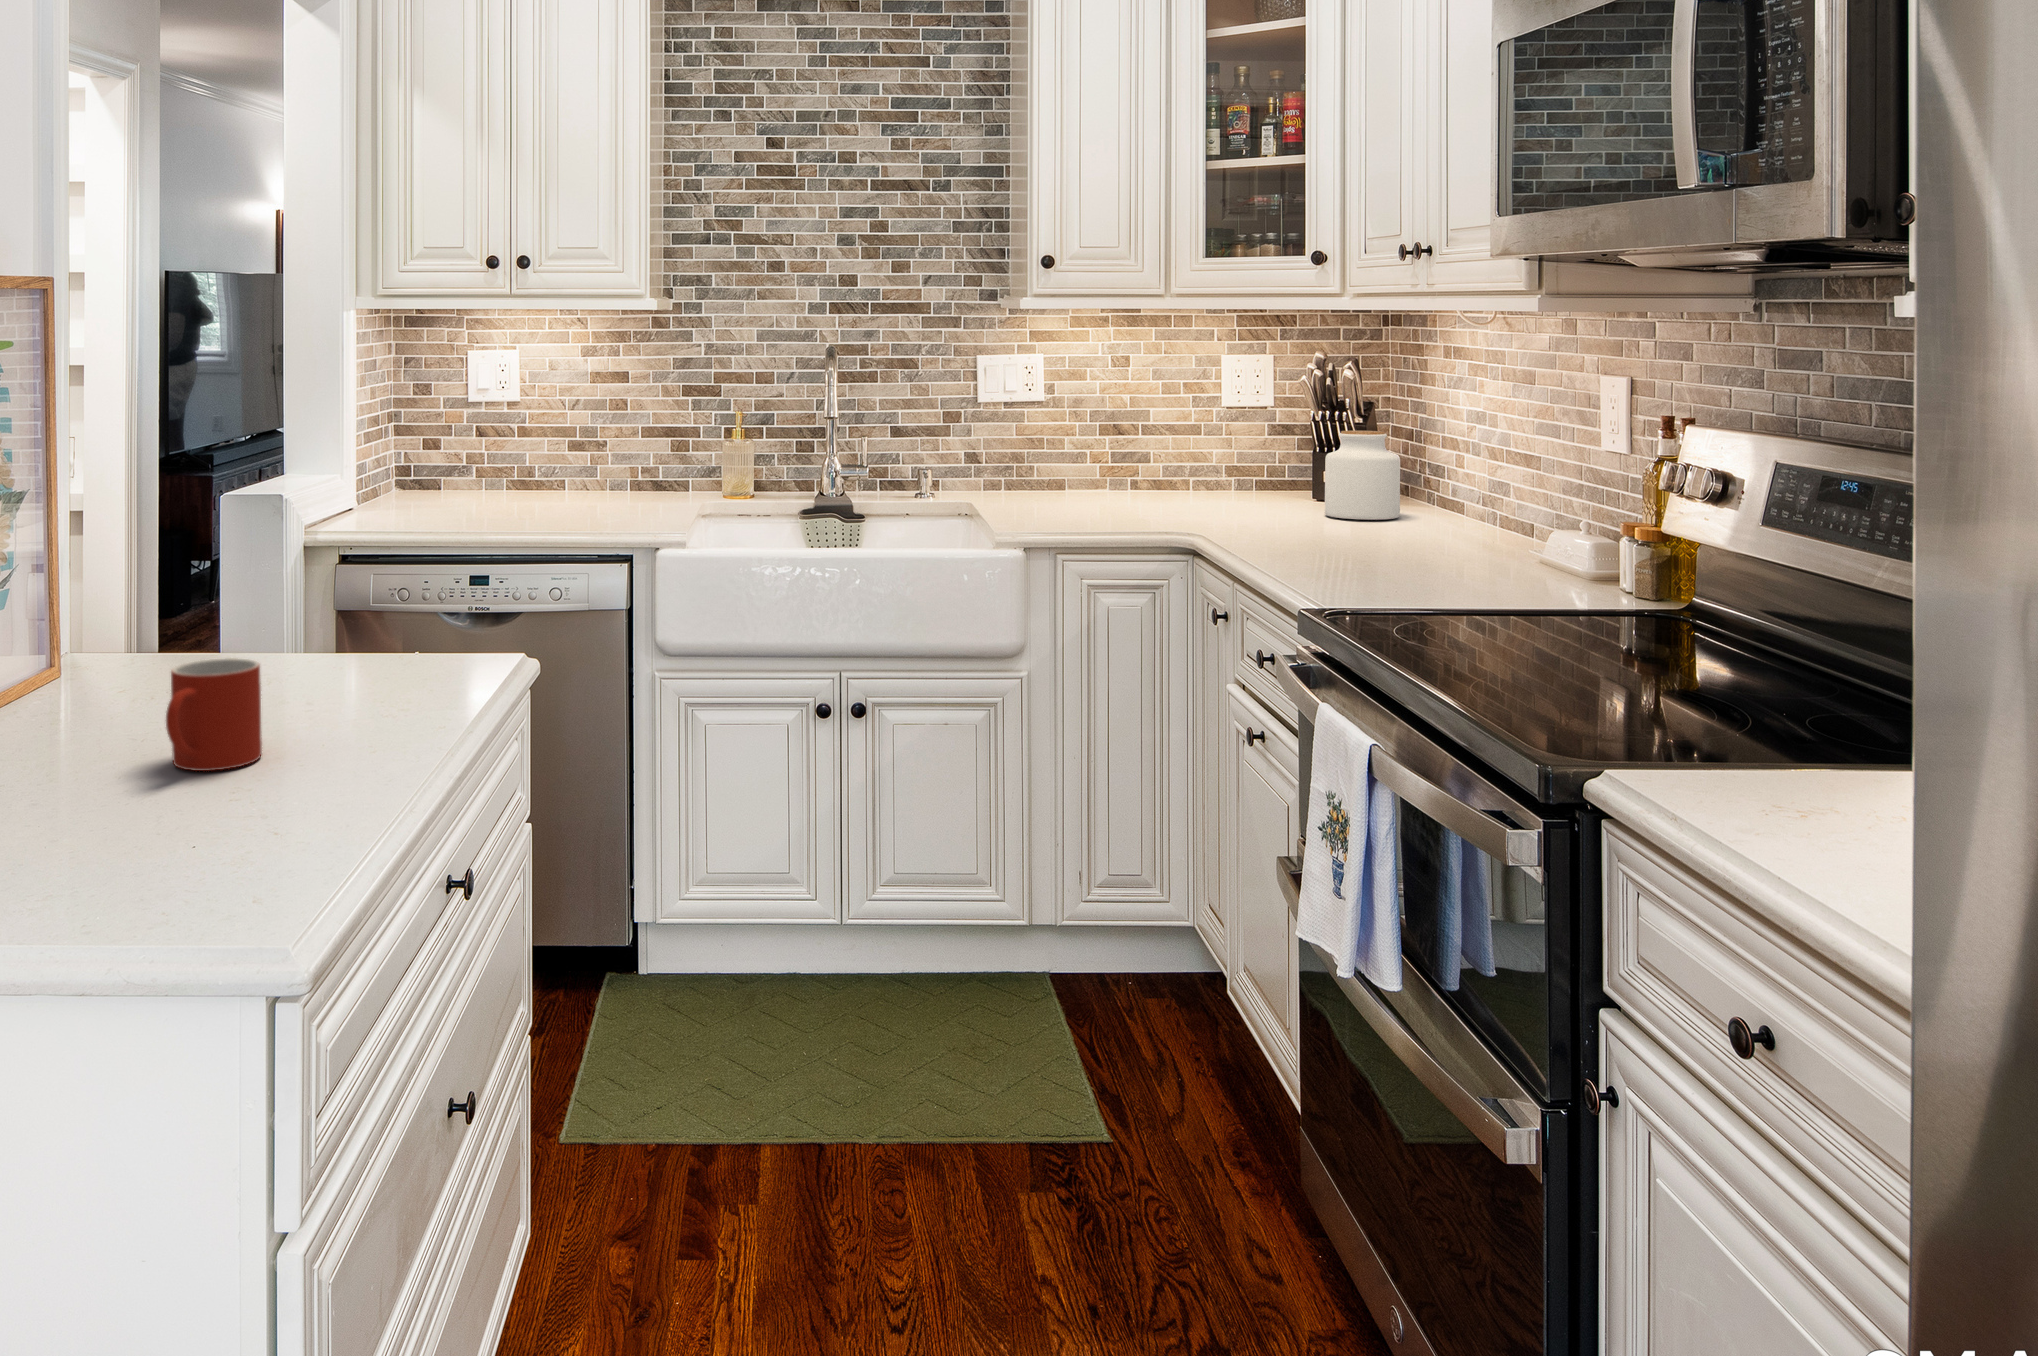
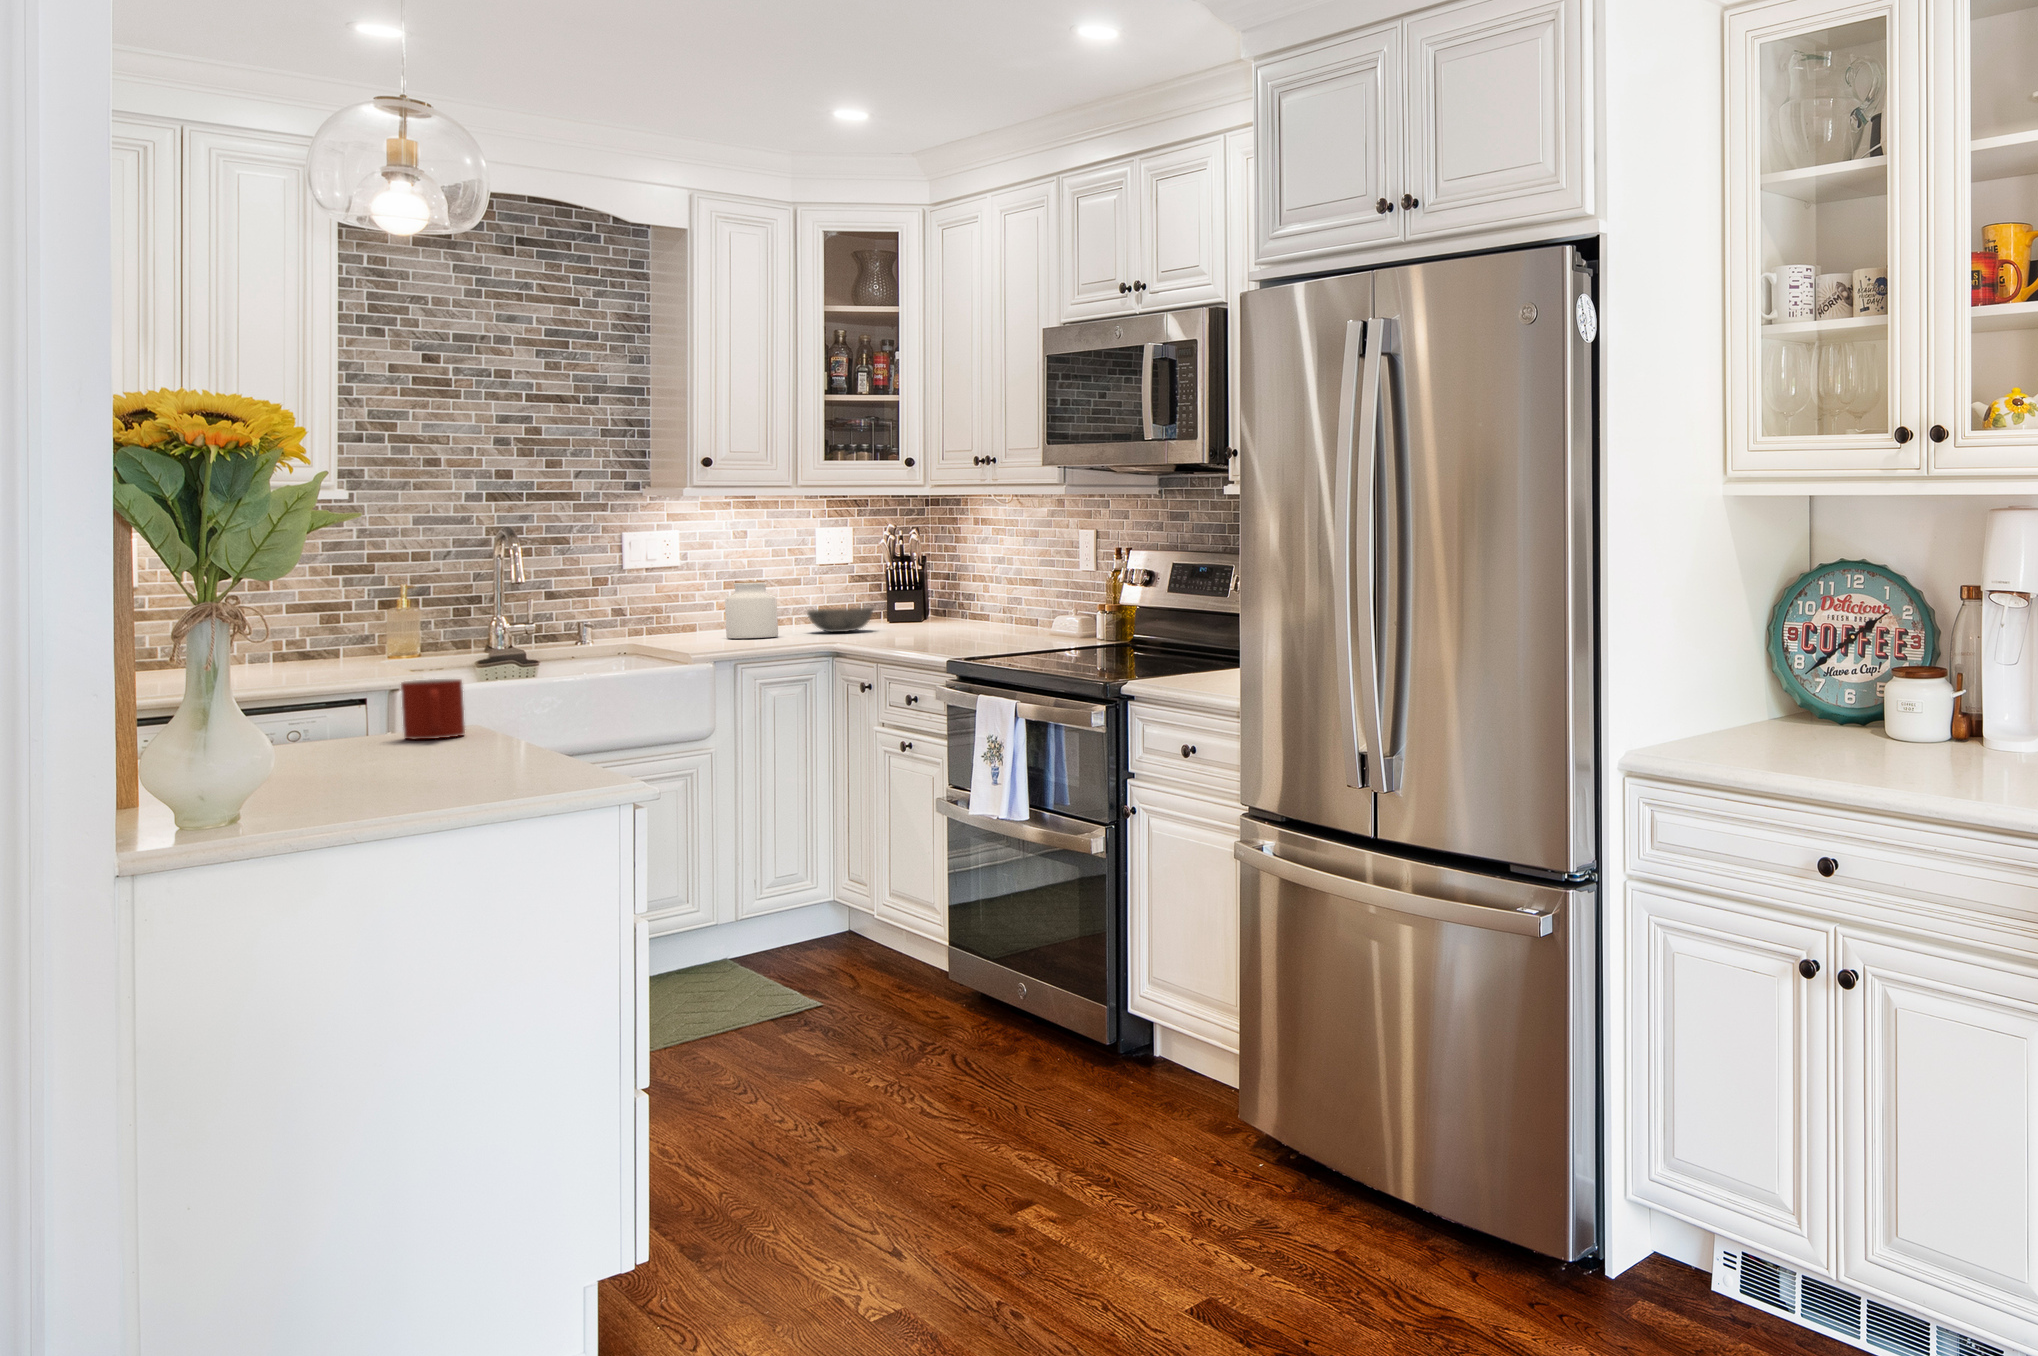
jar: present [1325,430,1400,520] -> present [725,581,778,639]
bowl: none [1194,464,1287,501] -> present [807,608,873,632]

